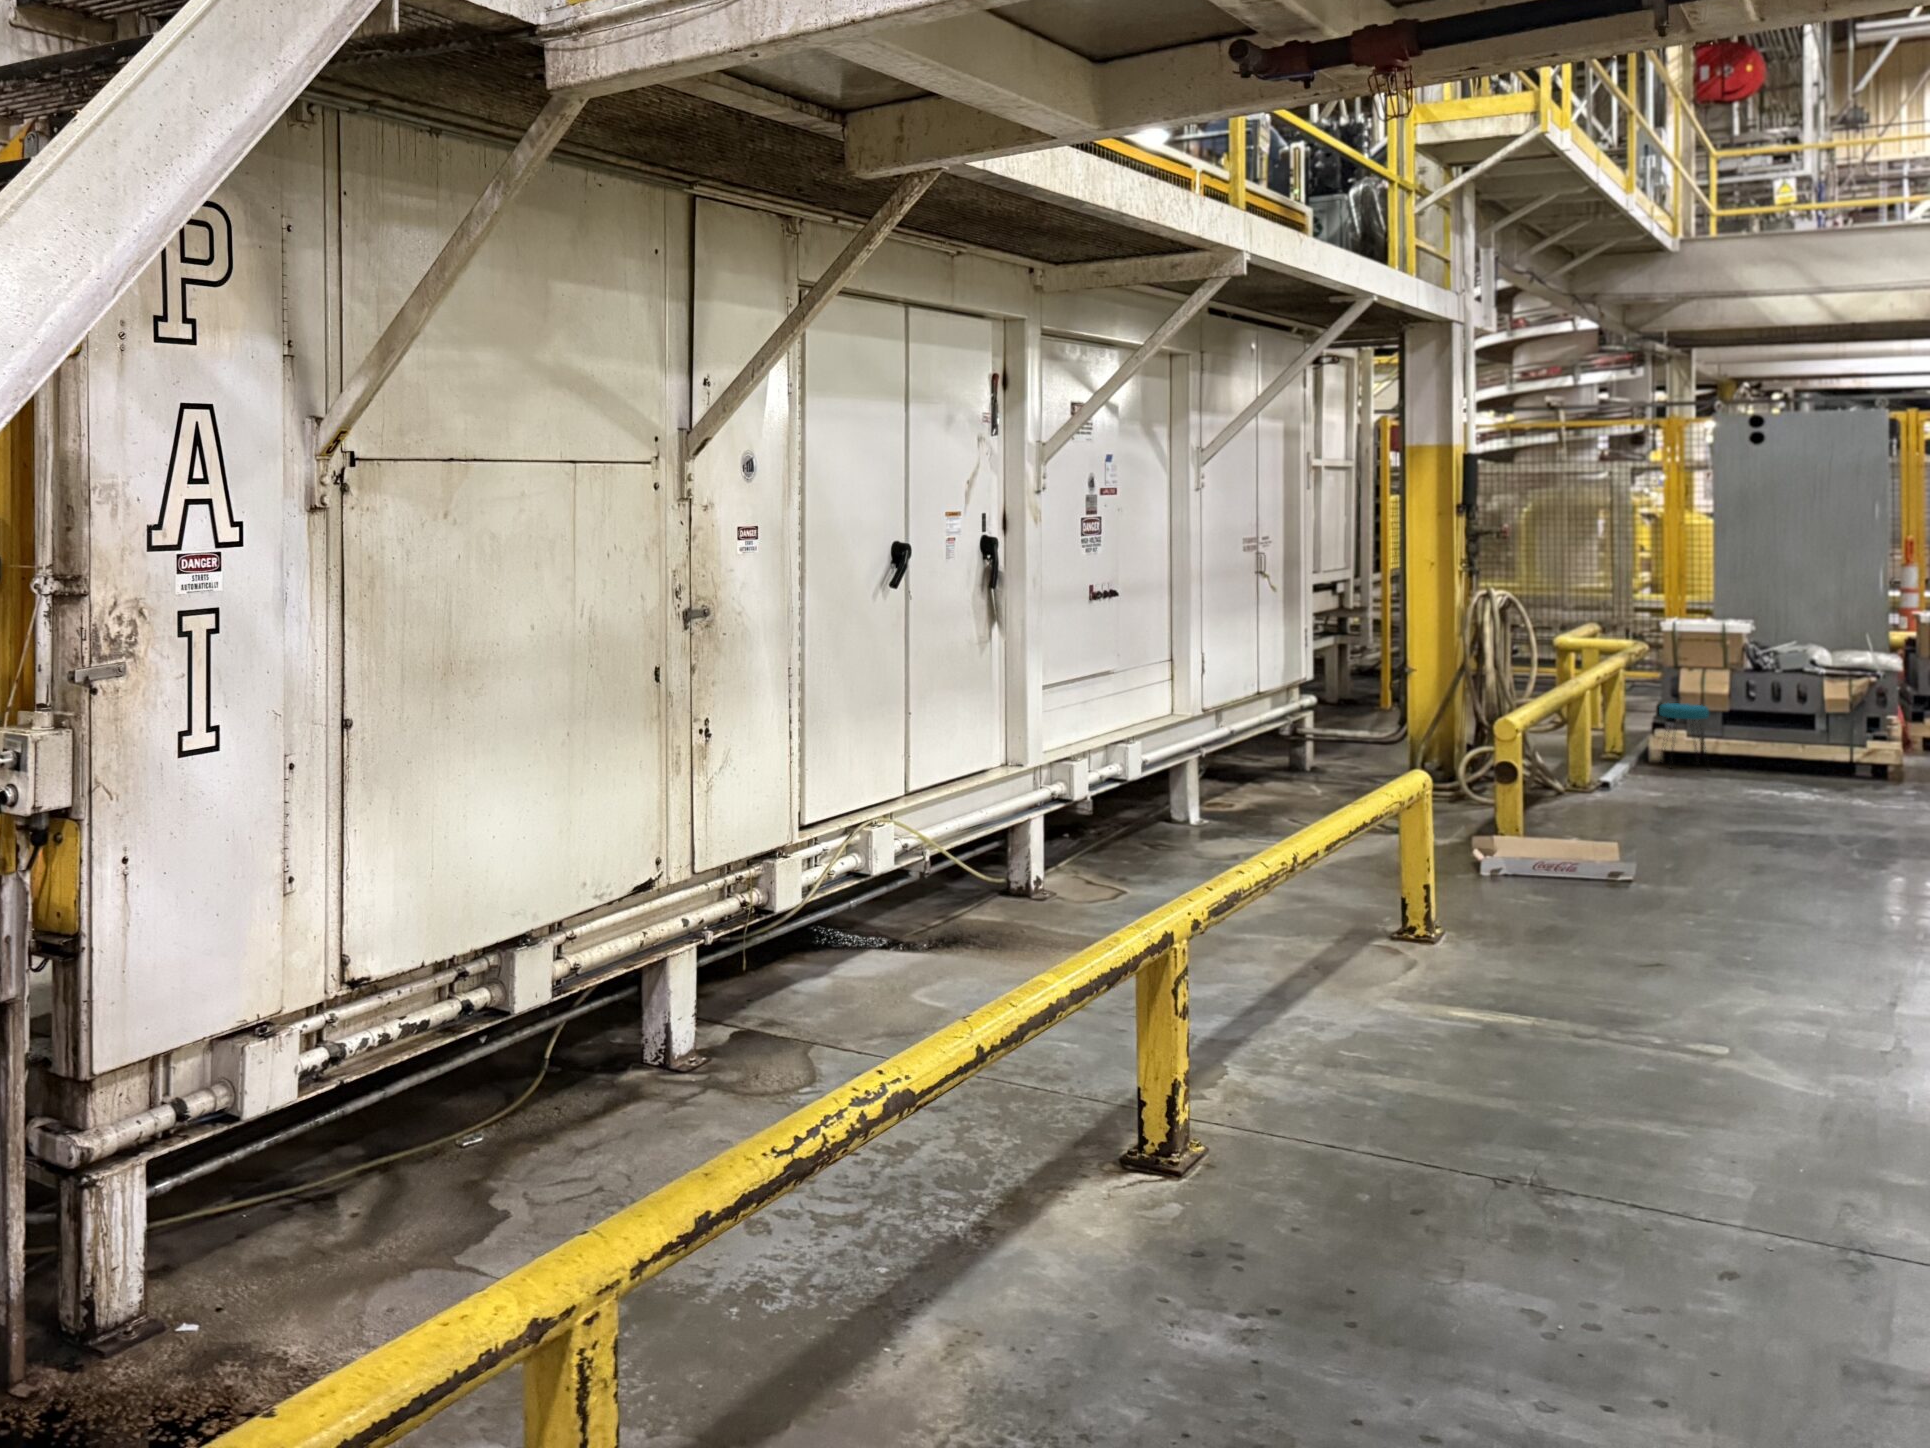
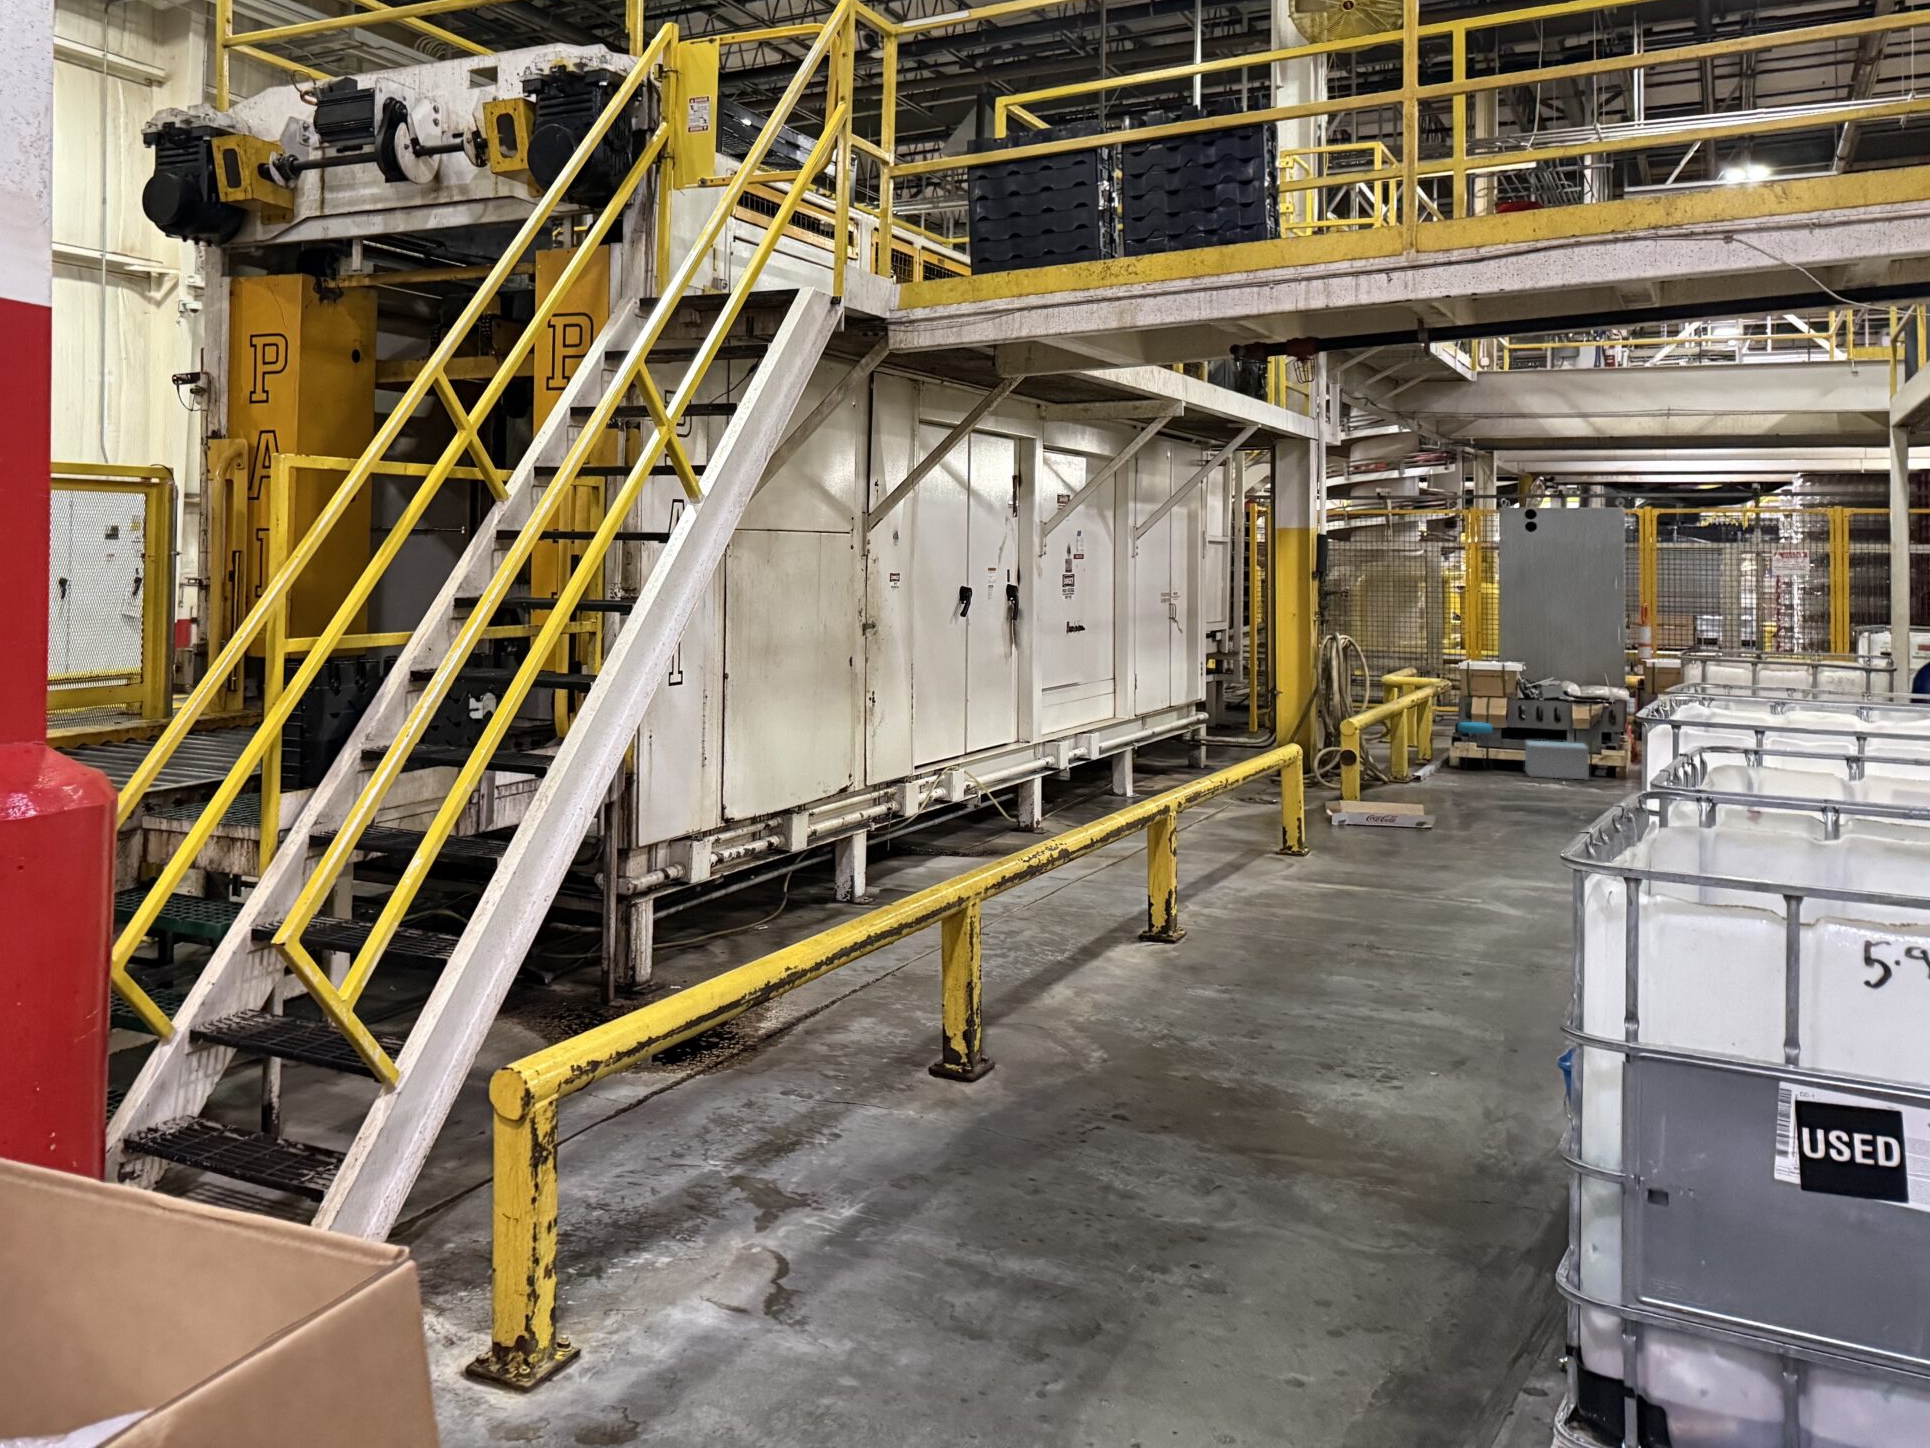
storage box: none [1755,728,1851,784] -> present [1525,741,1589,779]

